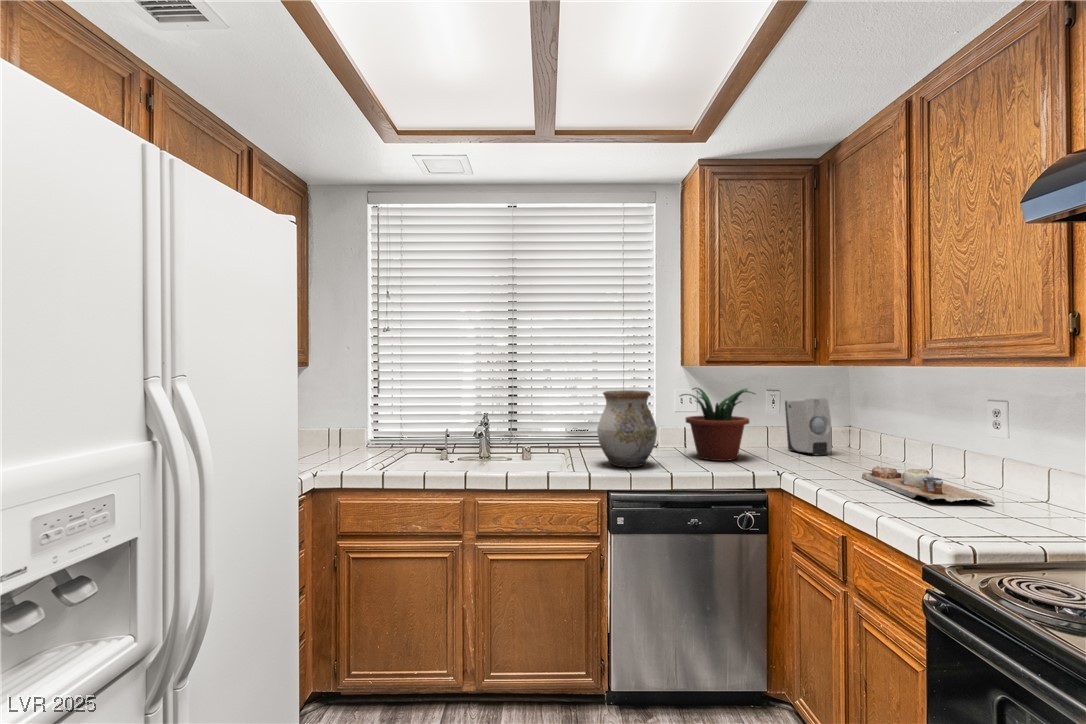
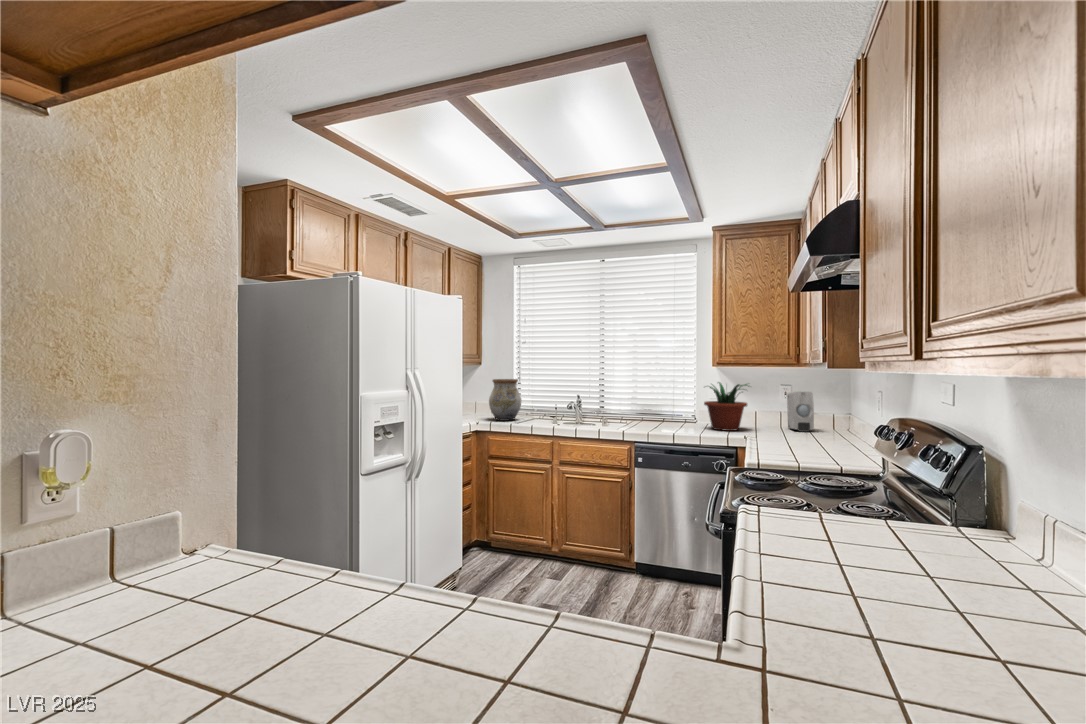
vase: present [597,390,657,467] -> present [489,379,521,421]
cutting board: present [862,466,995,504] -> none [797,435,843,456]

